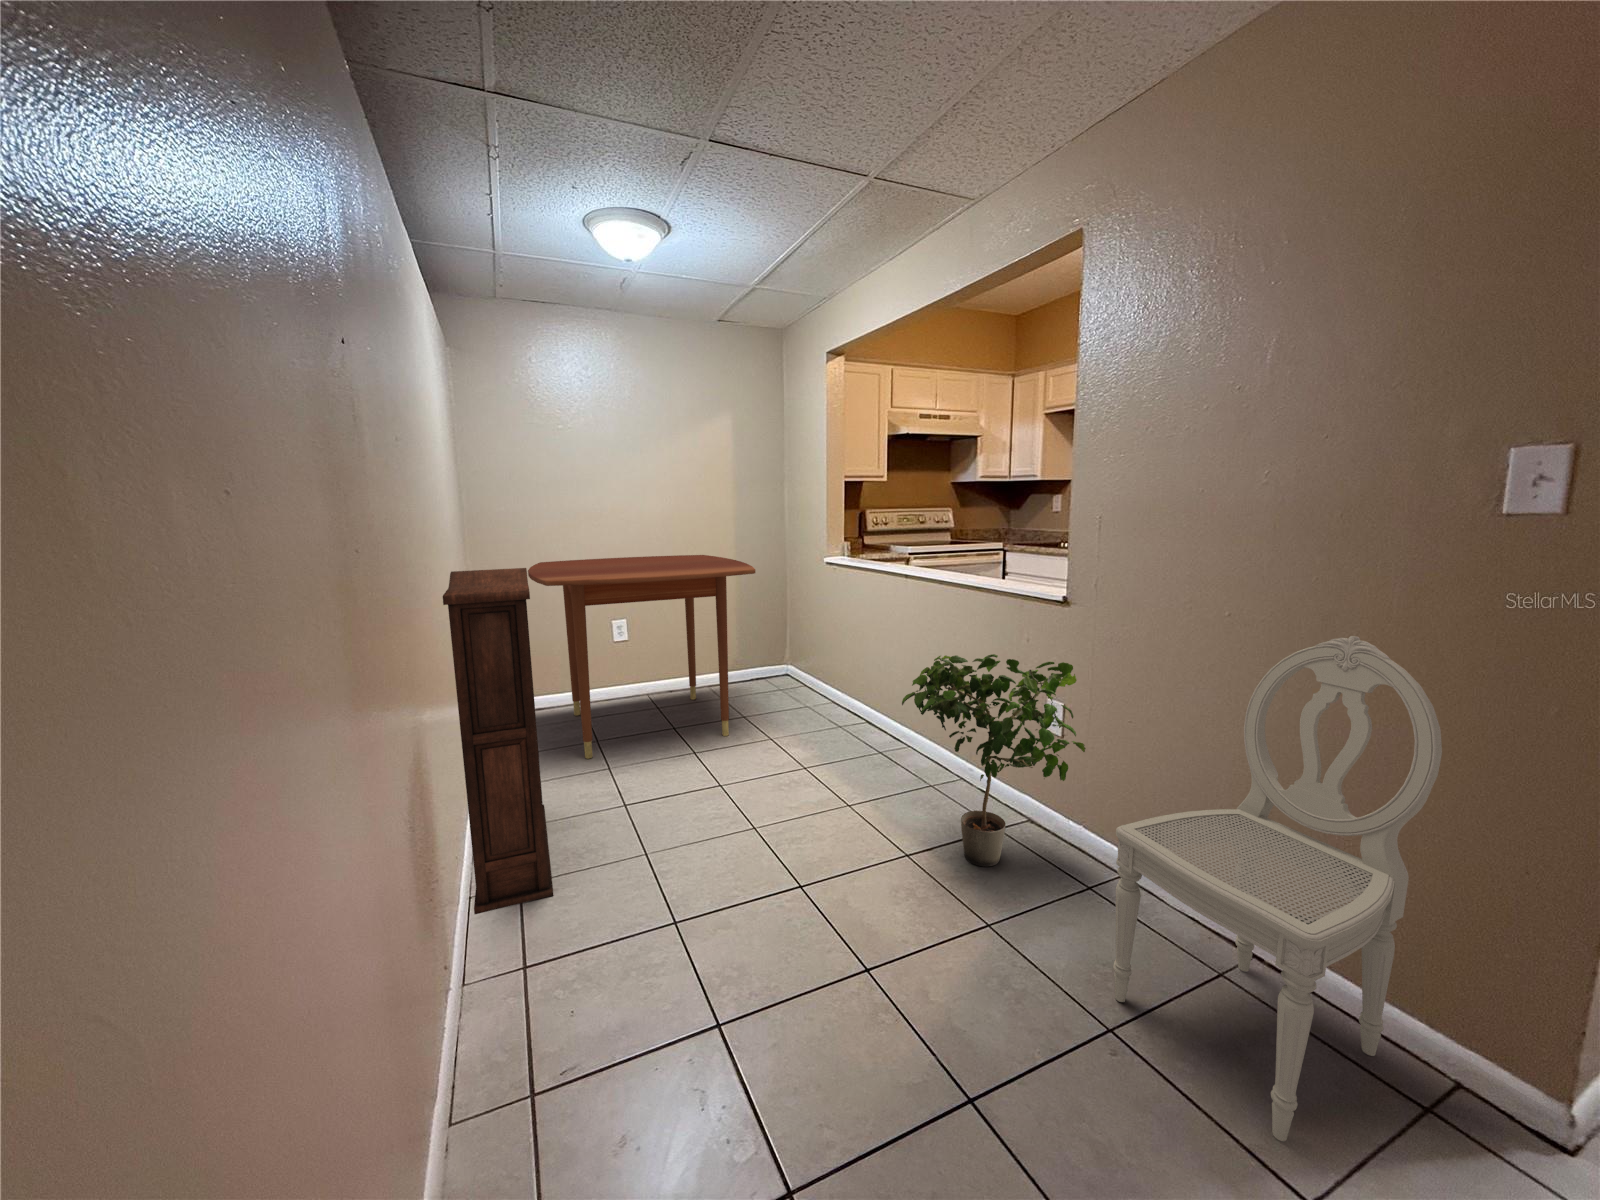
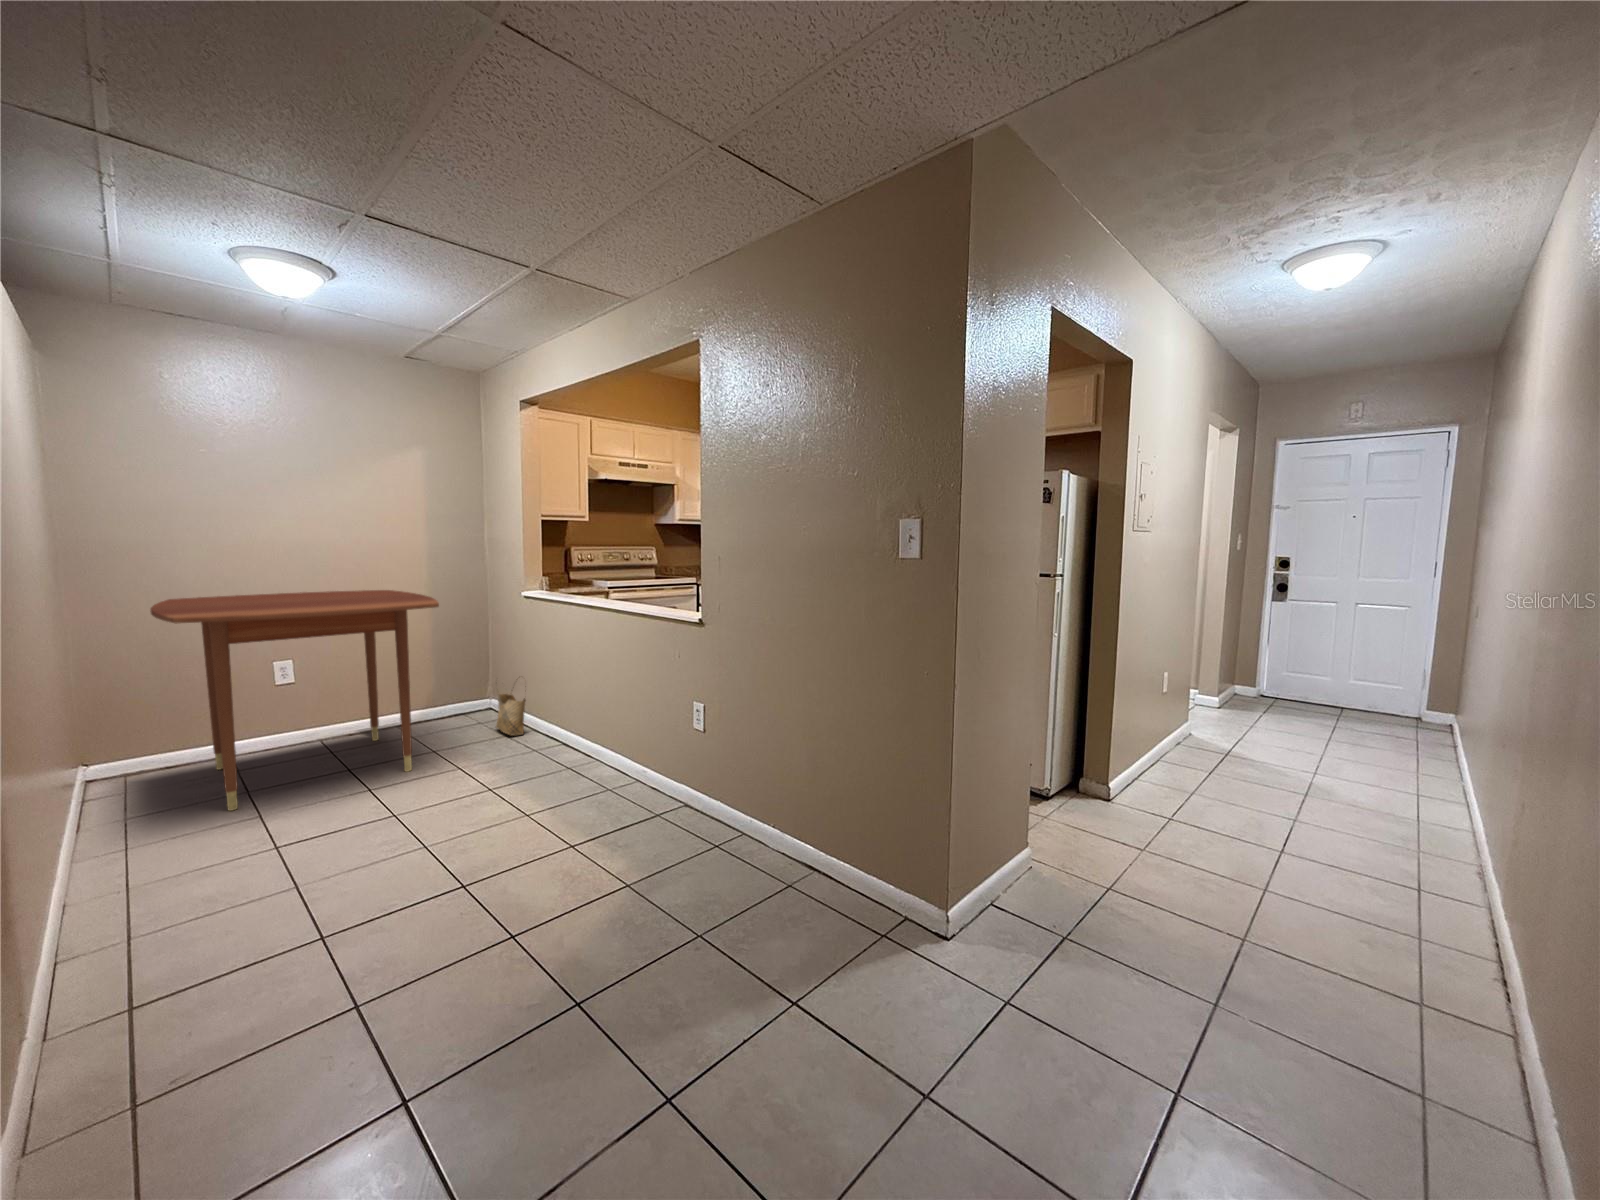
bookshelf: present [443,568,553,914] -> none [27,603,175,977]
dining chair: present [1113,636,1442,1141] -> none [704,638,880,972]
woven basket: none [798,646,829,707] -> present [496,694,526,736]
potted plant: present [902,654,1086,866] -> none [565,668,716,845]

